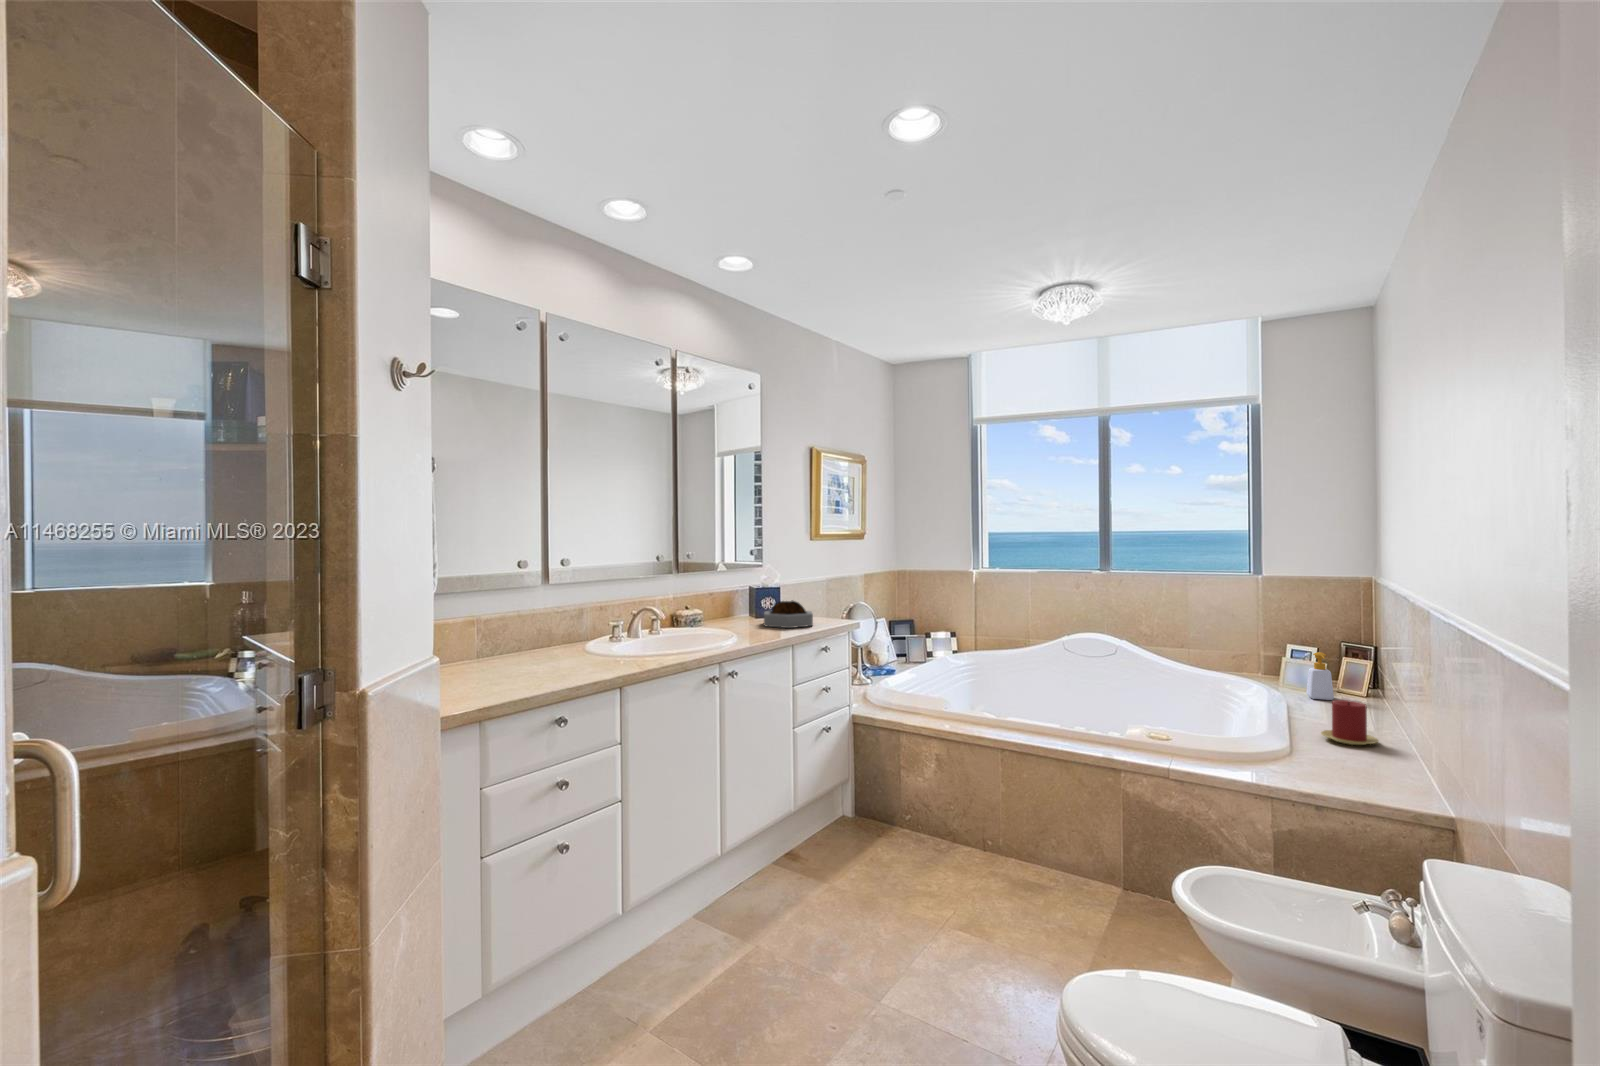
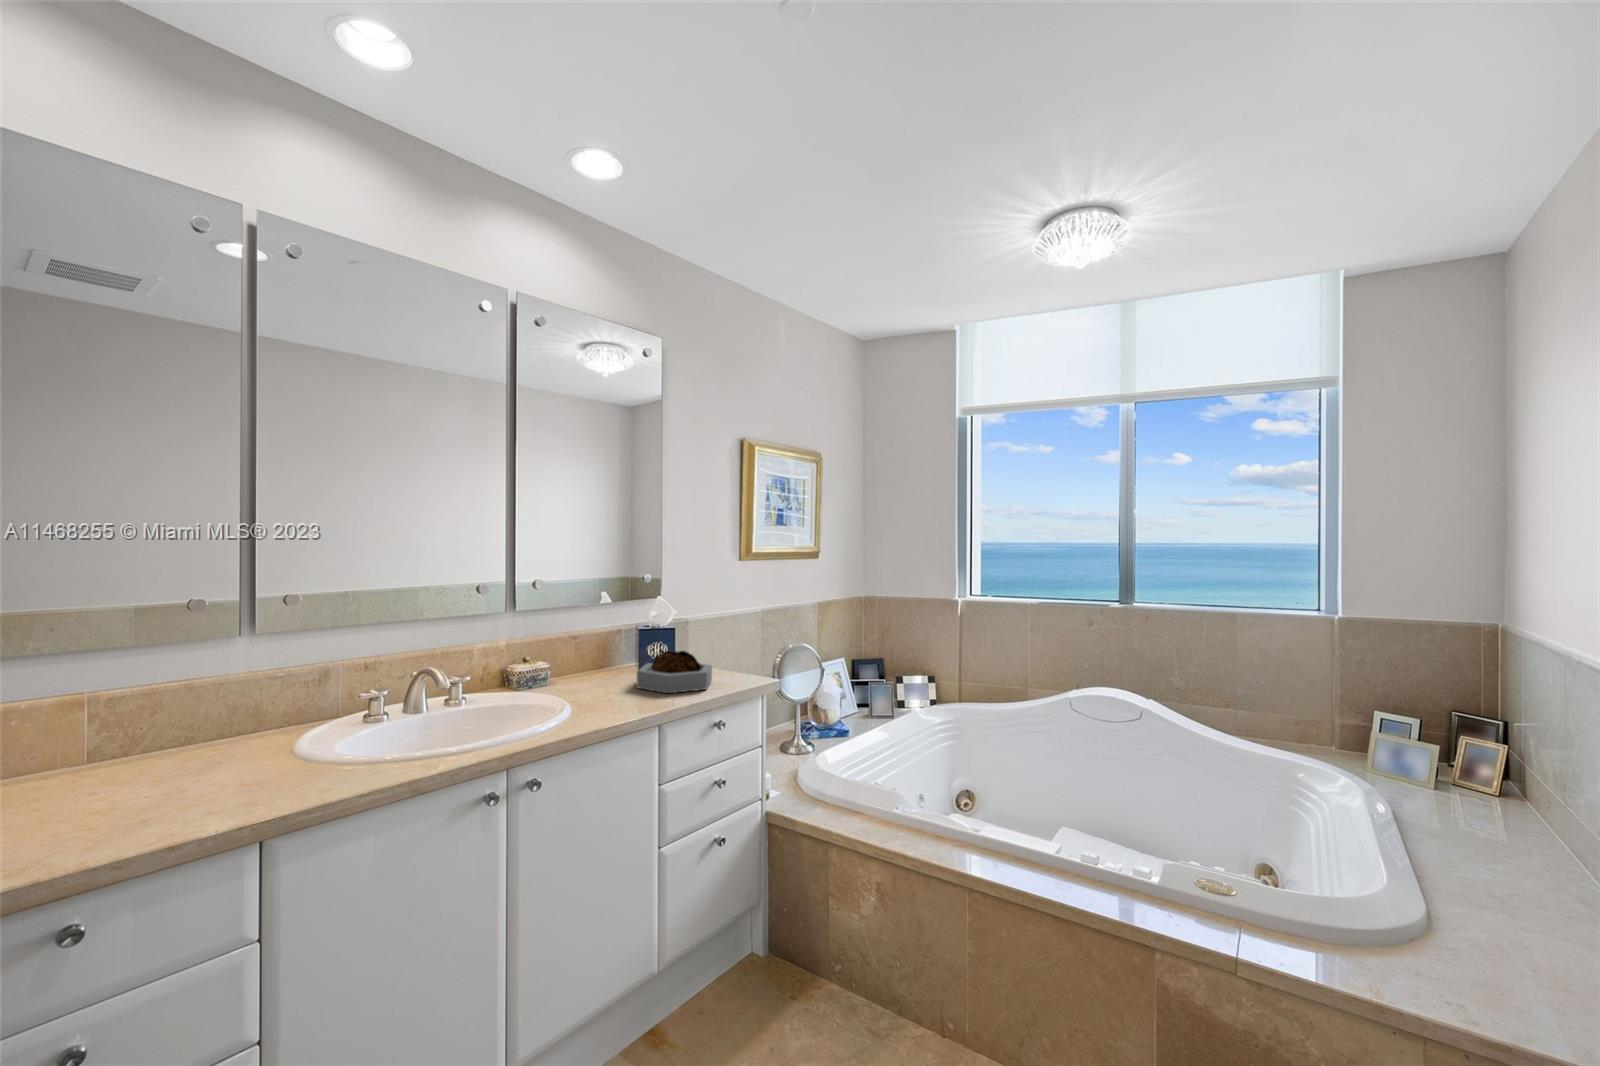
soap bottle: present [1306,652,1334,700] -> none [1409,737,1452,806]
candle: present [1321,700,1378,745] -> none [1460,835,1562,915]

